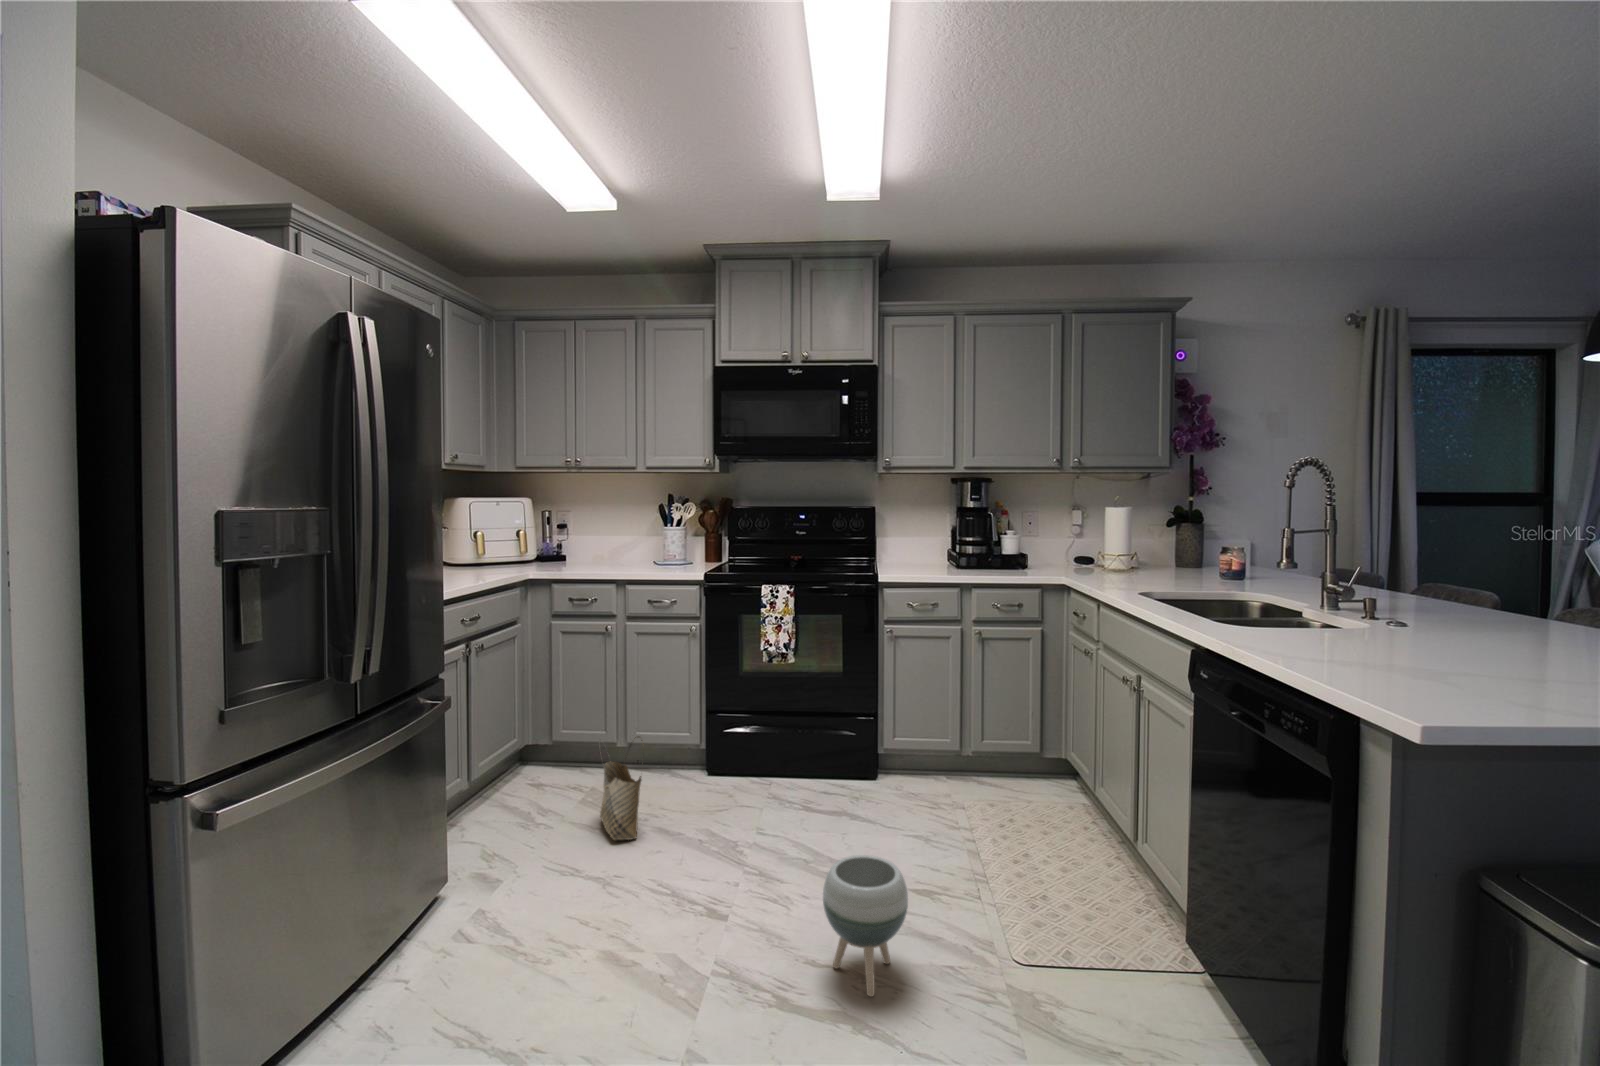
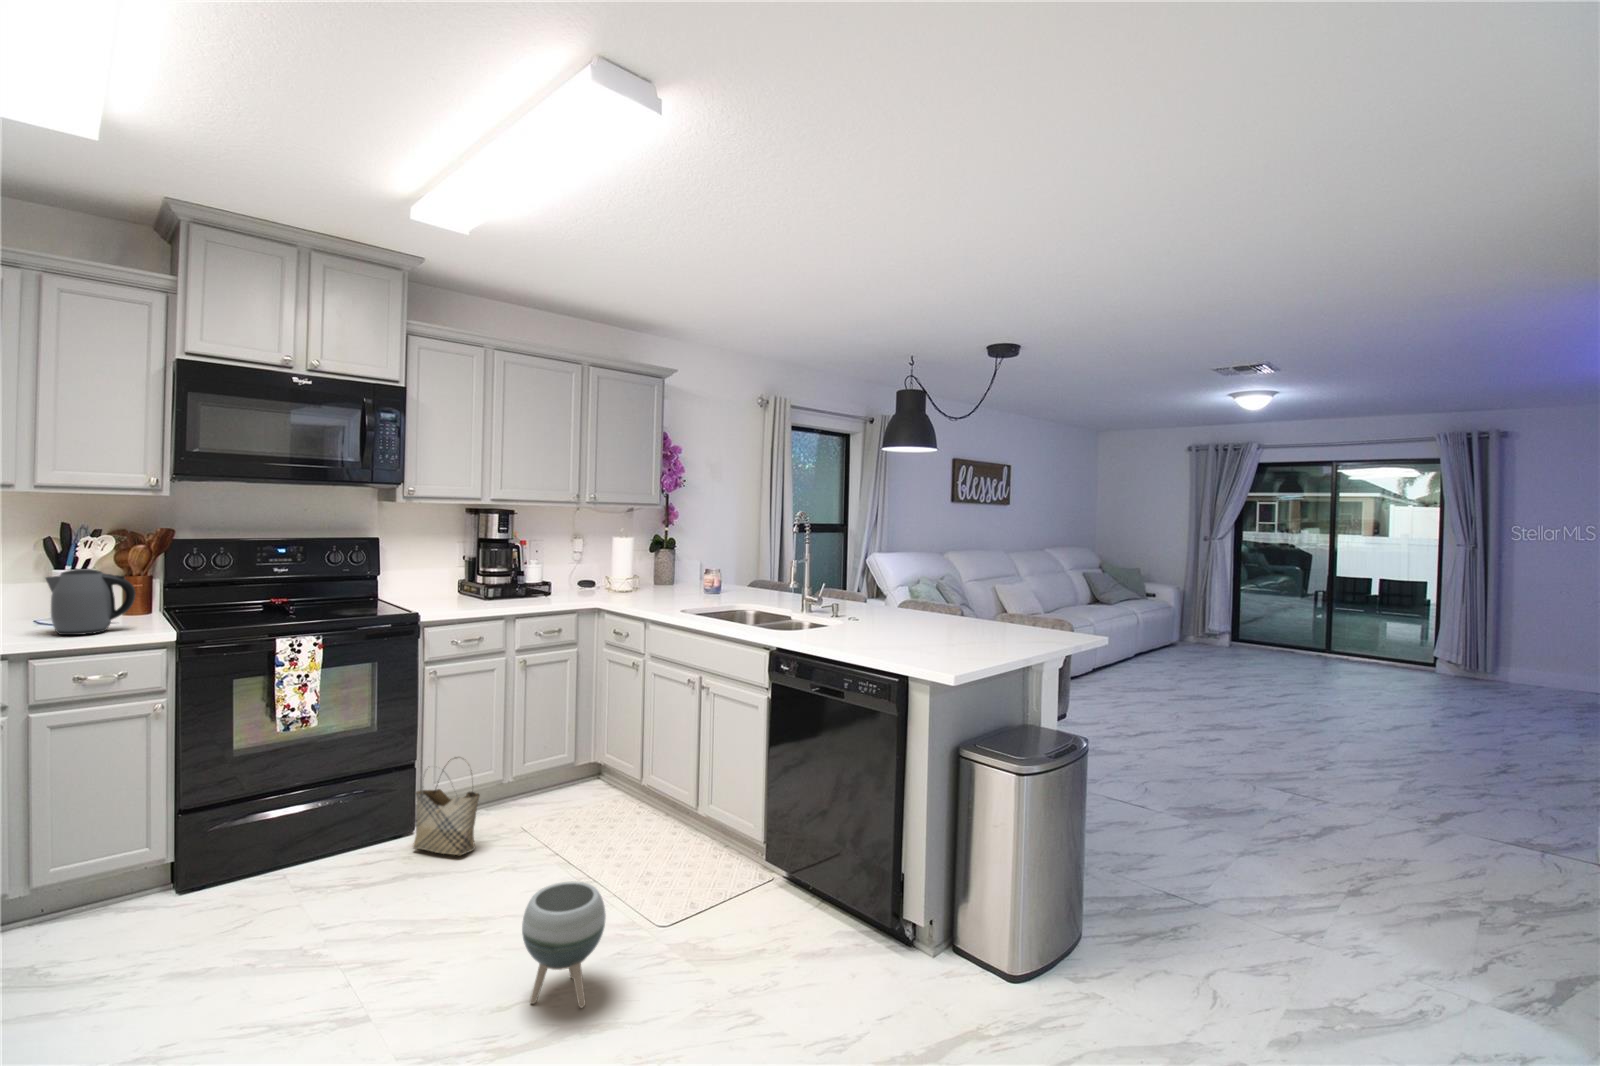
kettle: none [644,526,689,571] -> present [46,569,136,635]
woven basket: present [600,736,643,840] -> present [413,757,480,855]

